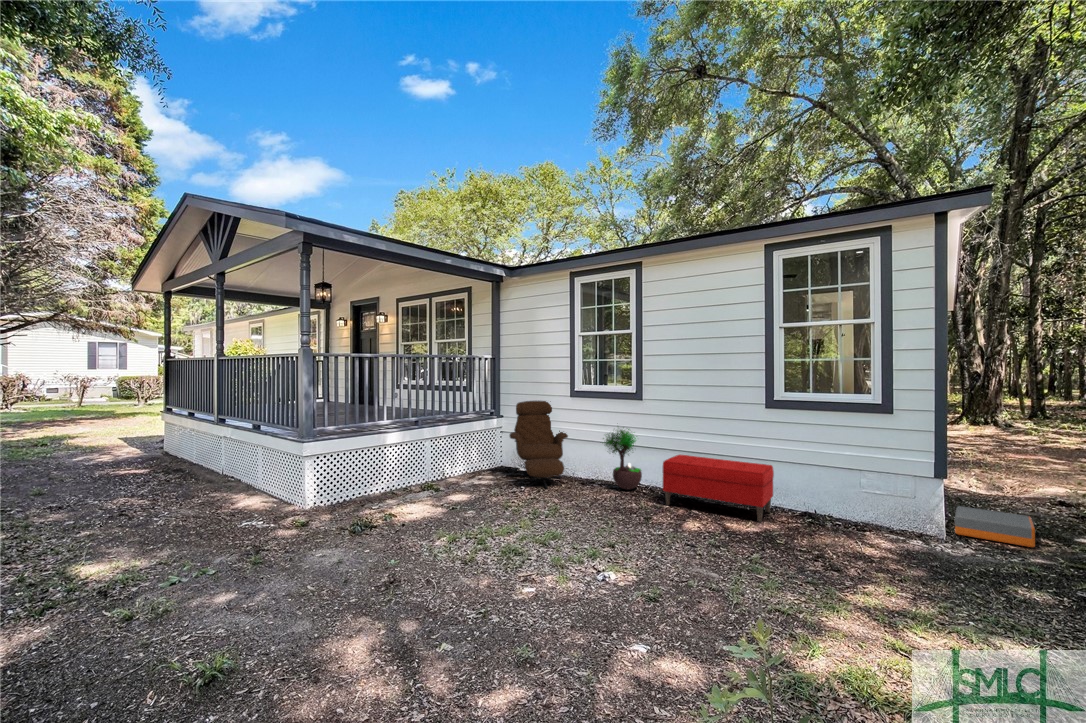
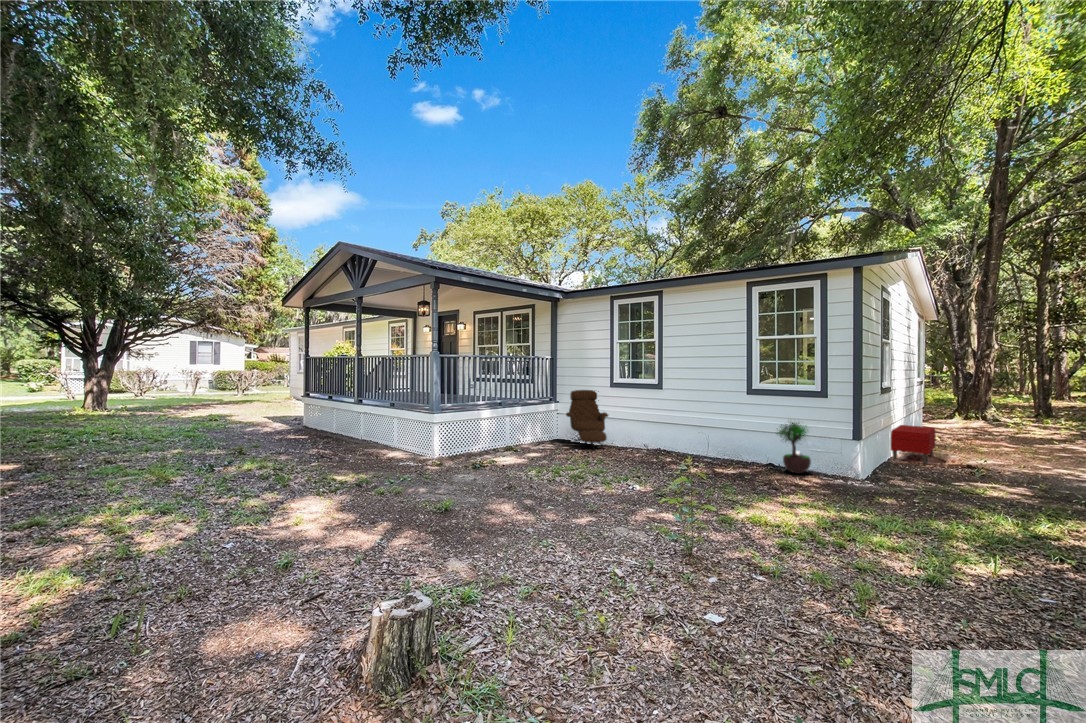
potted tree: present [603,427,642,490] -> present [776,422,811,473]
bench: present [663,455,774,522] -> present [891,425,936,464]
storage box: present [955,506,1035,547] -> none [868,461,919,483]

